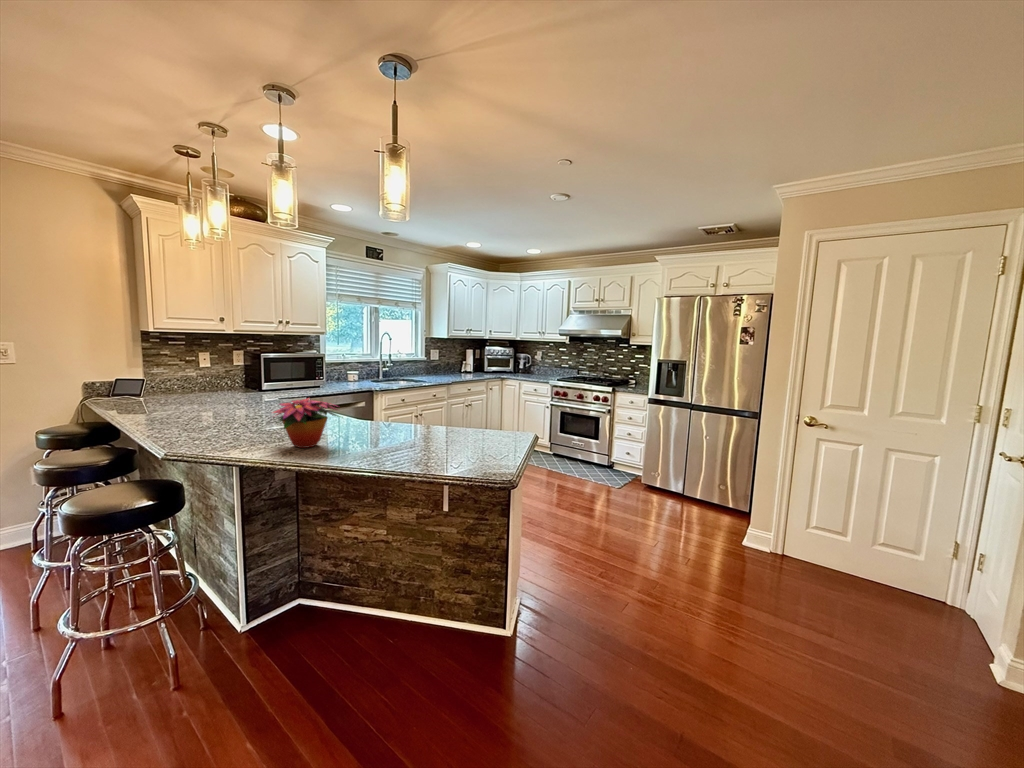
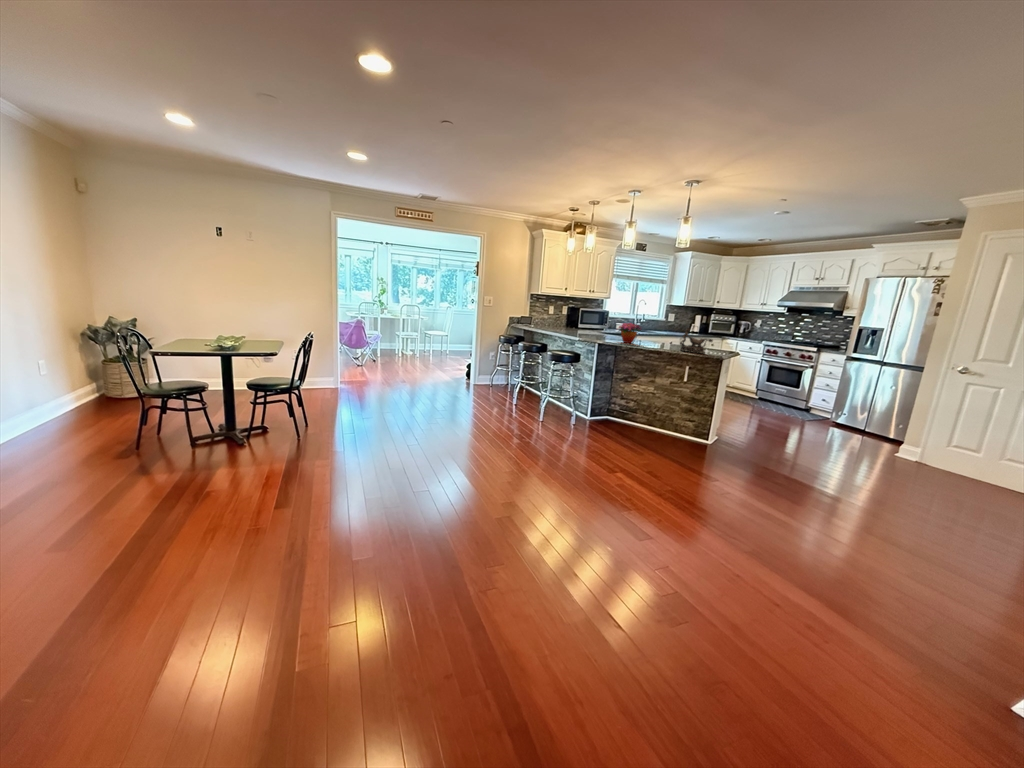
decorative bowl: none [420,402,487,458] -> present [680,328,713,353]

